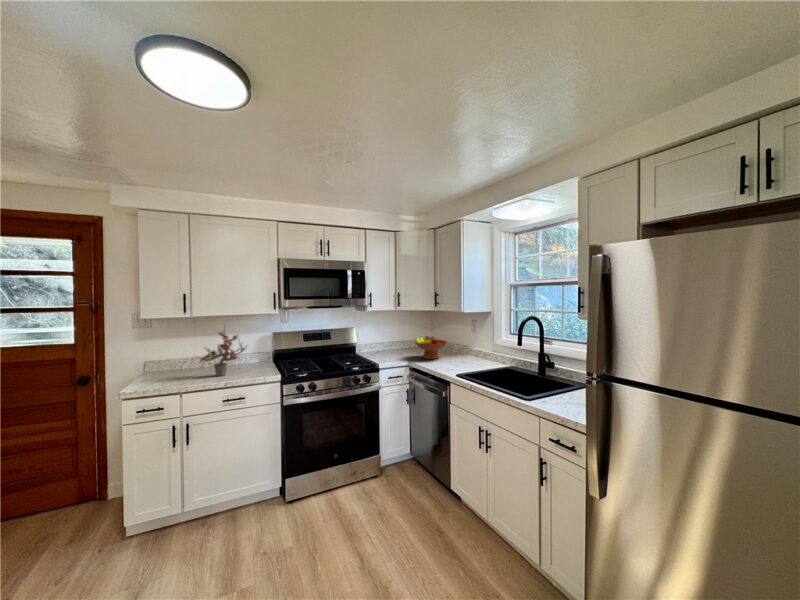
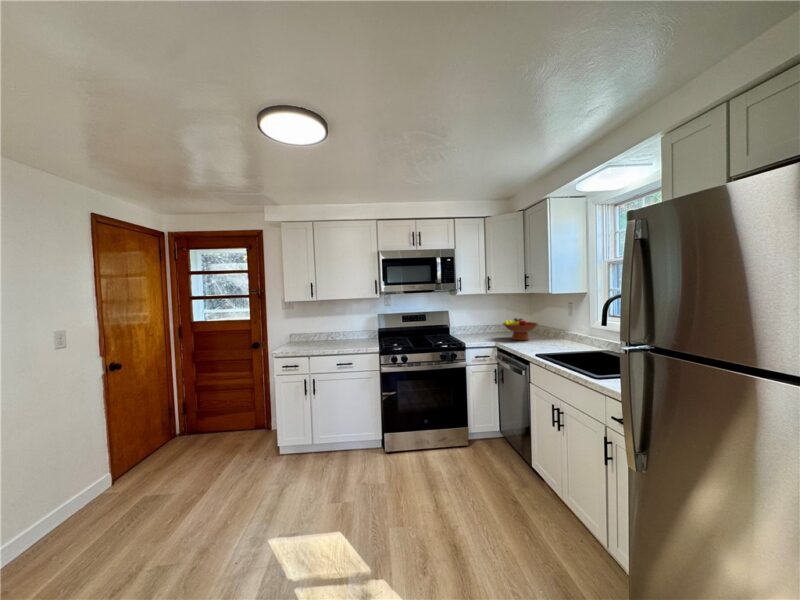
potted plant: present [199,328,246,376] -> none [318,305,357,346]

